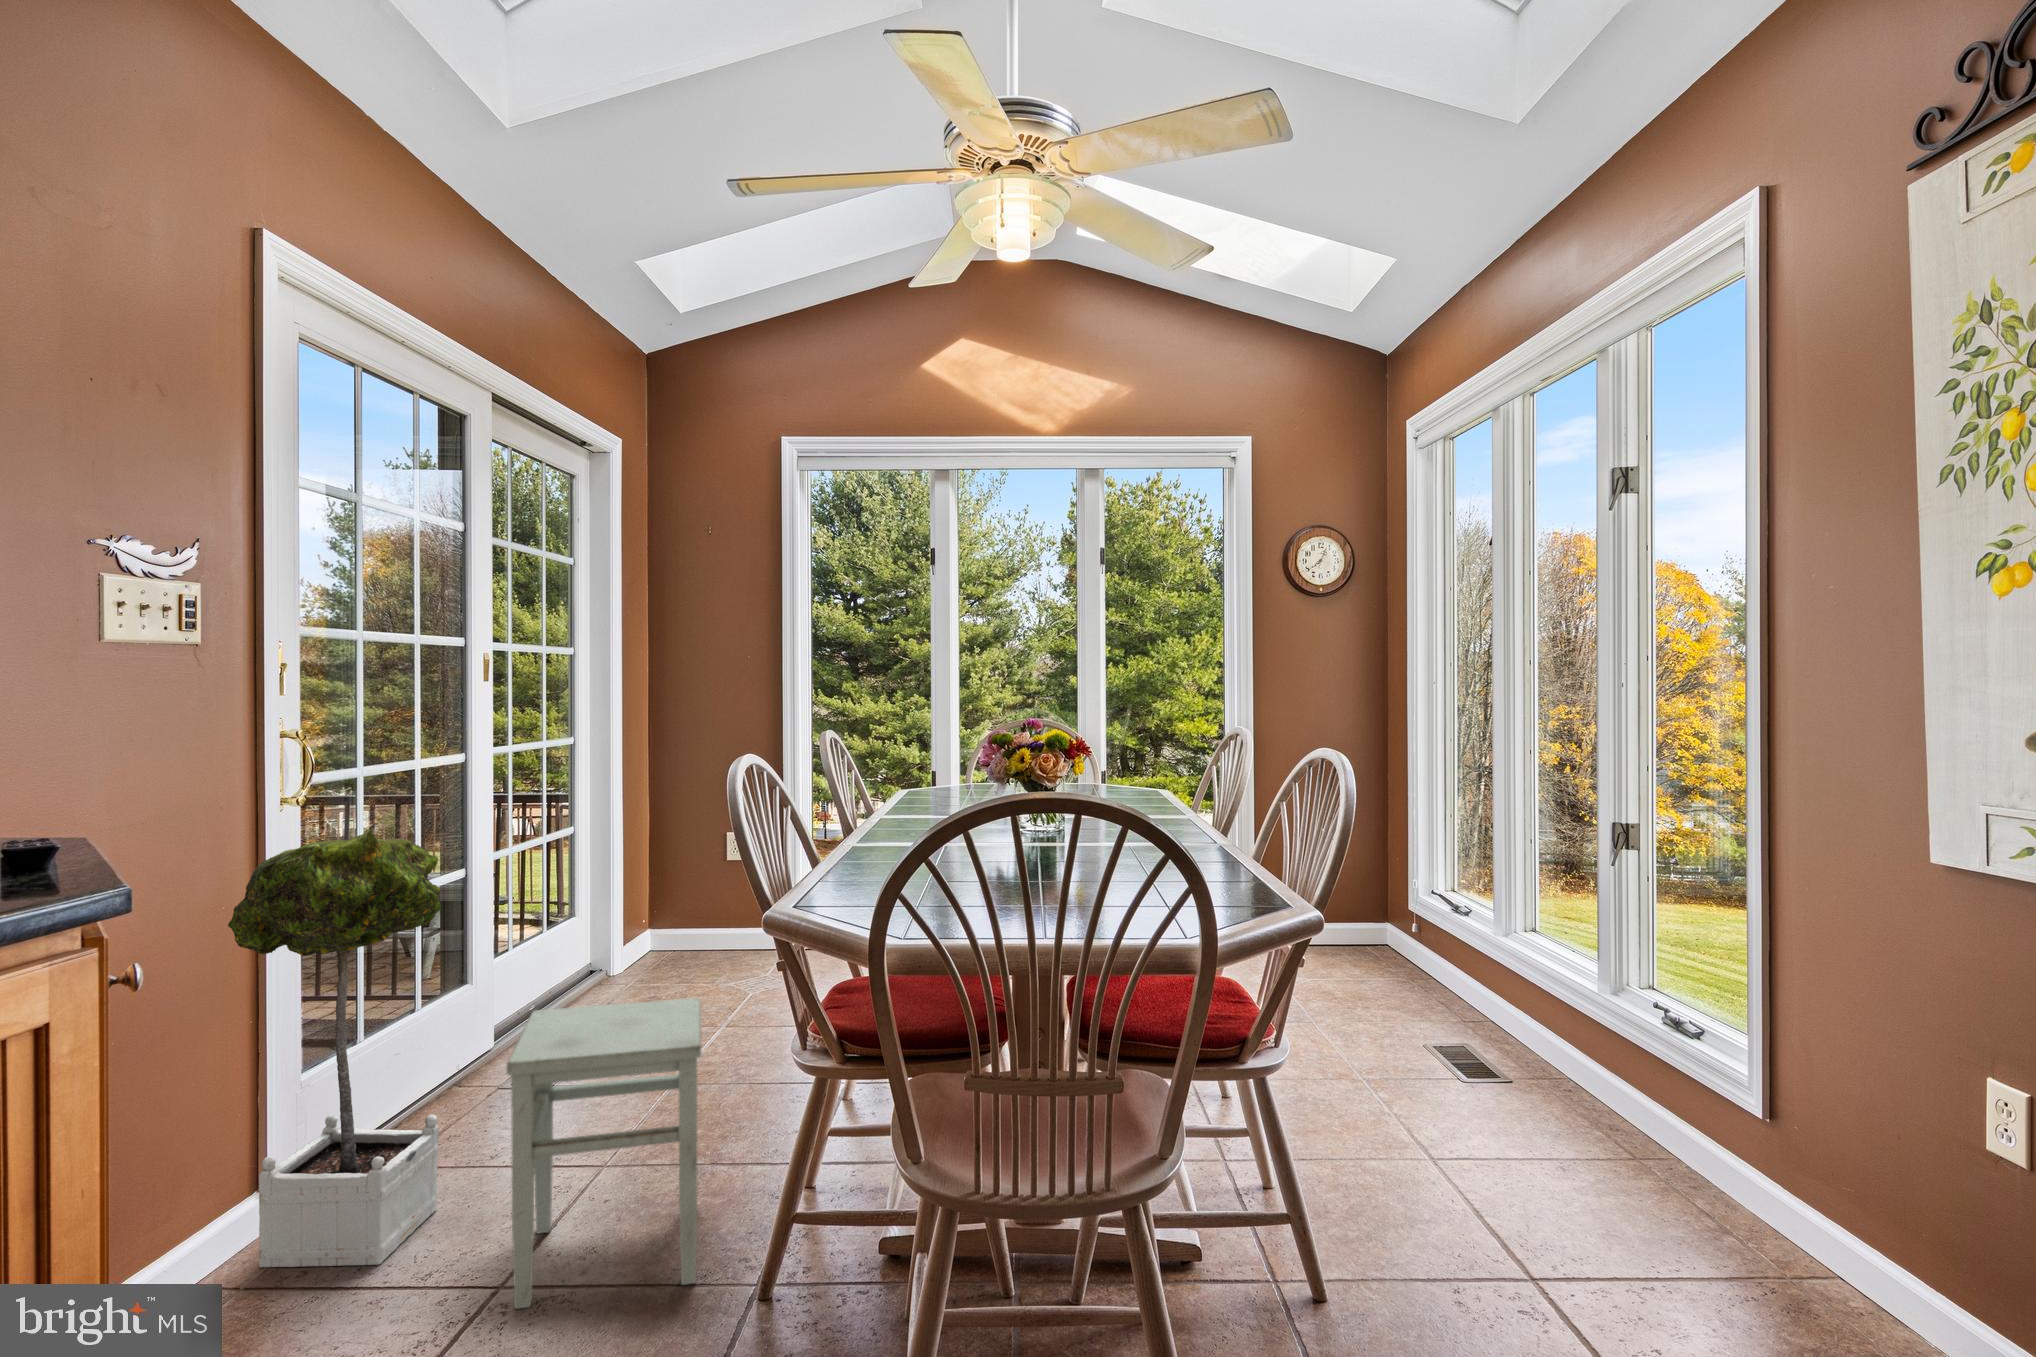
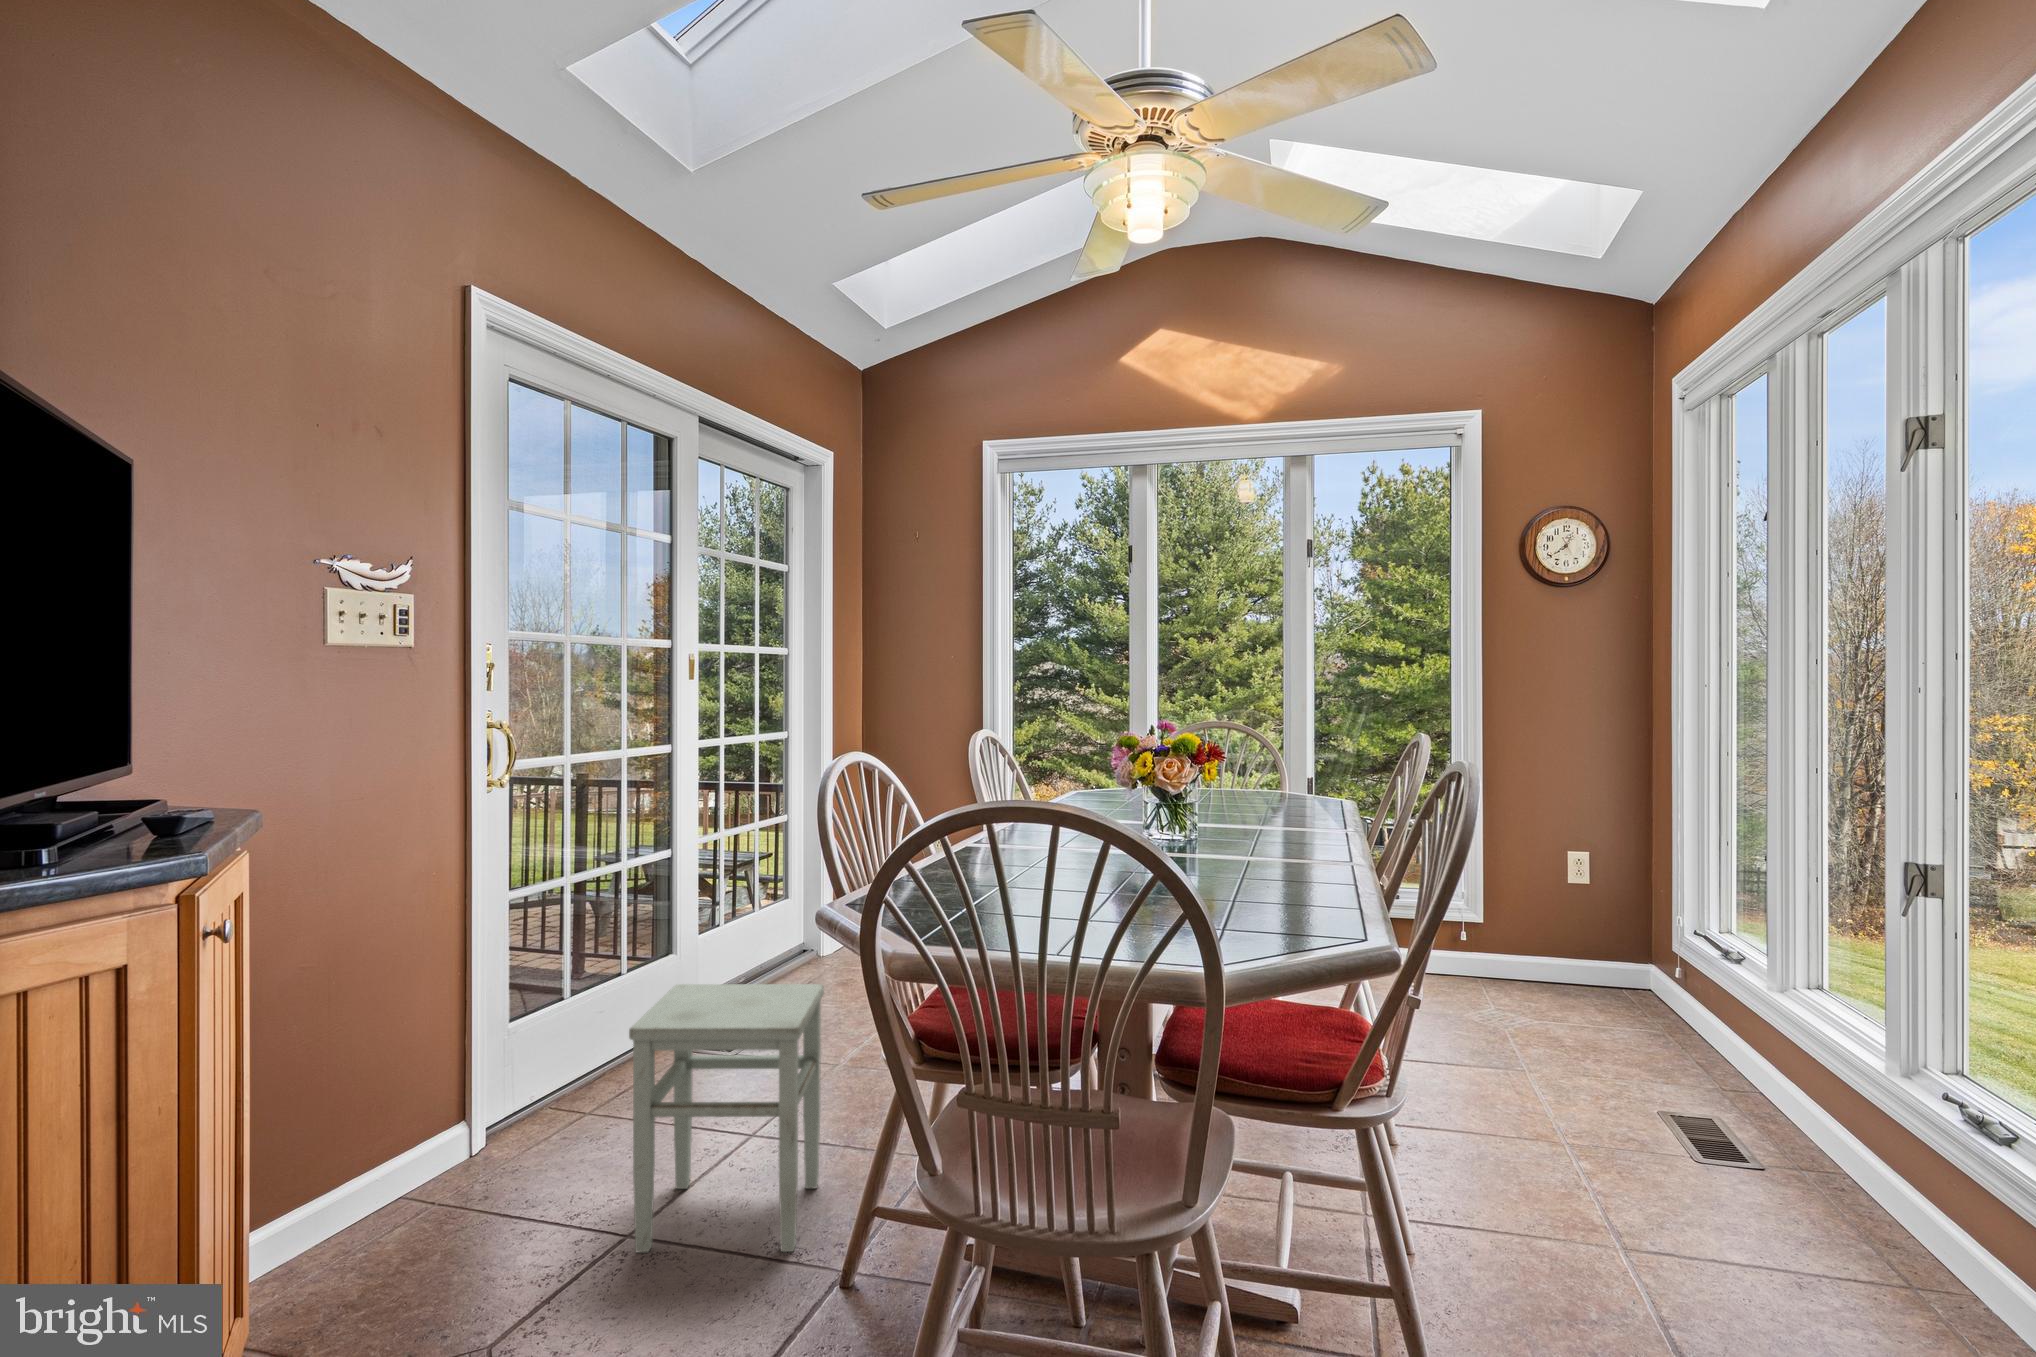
potted tree: present [228,829,442,1267] -> none [426,812,606,1199]

